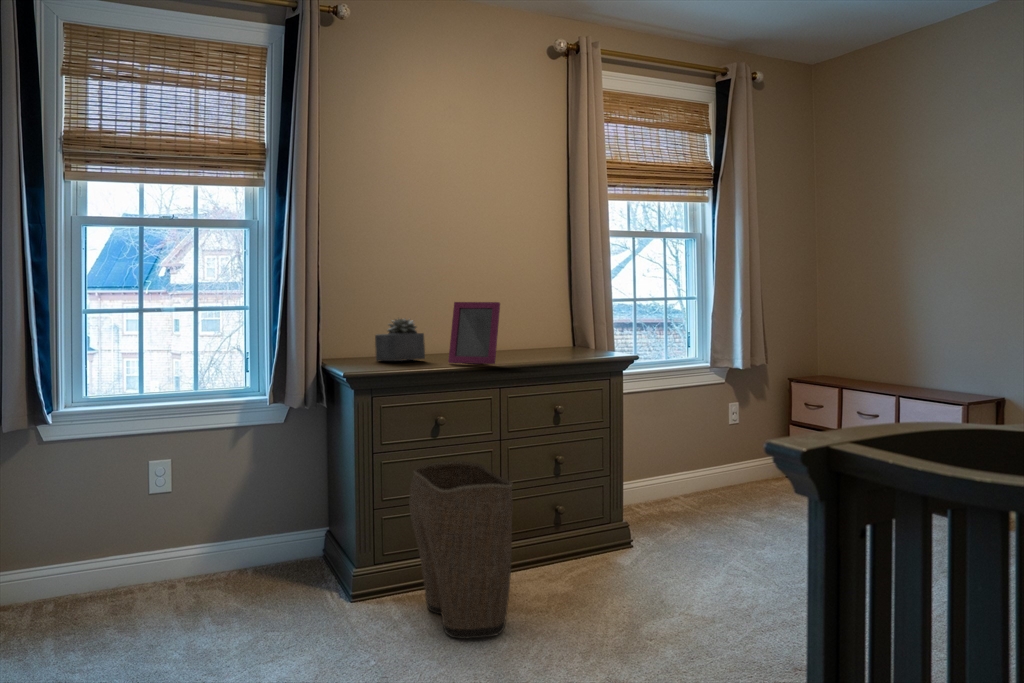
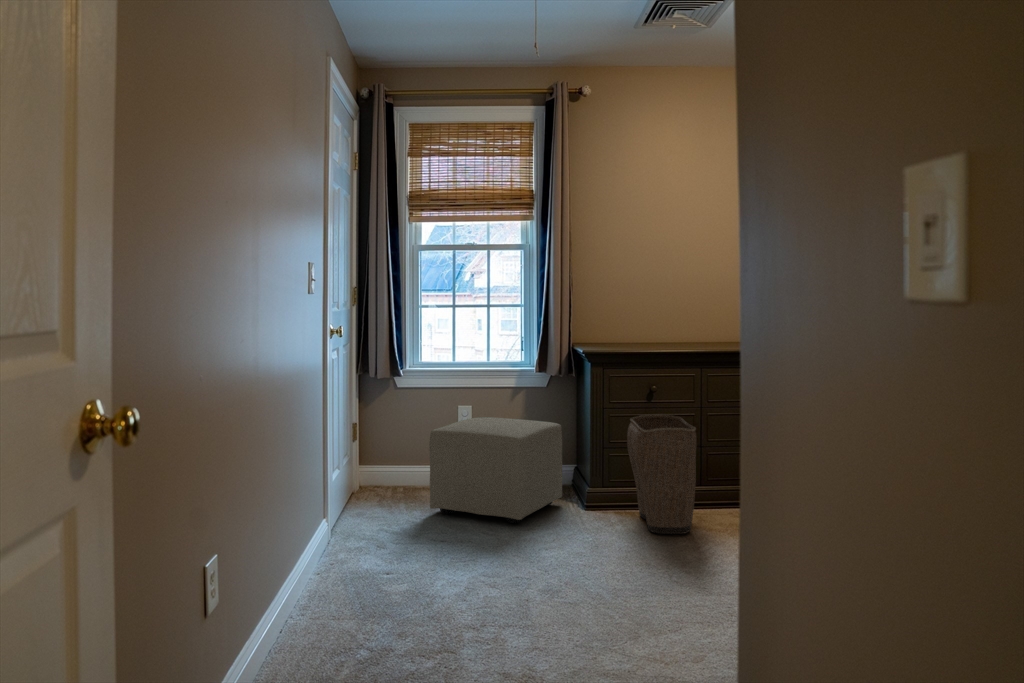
picture frame: present [448,302,500,364] -> none [662,298,702,345]
succulent plant: present [375,319,425,361] -> none [610,310,647,342]
ottoman: none [95,476,312,644] -> present [429,417,562,523]

